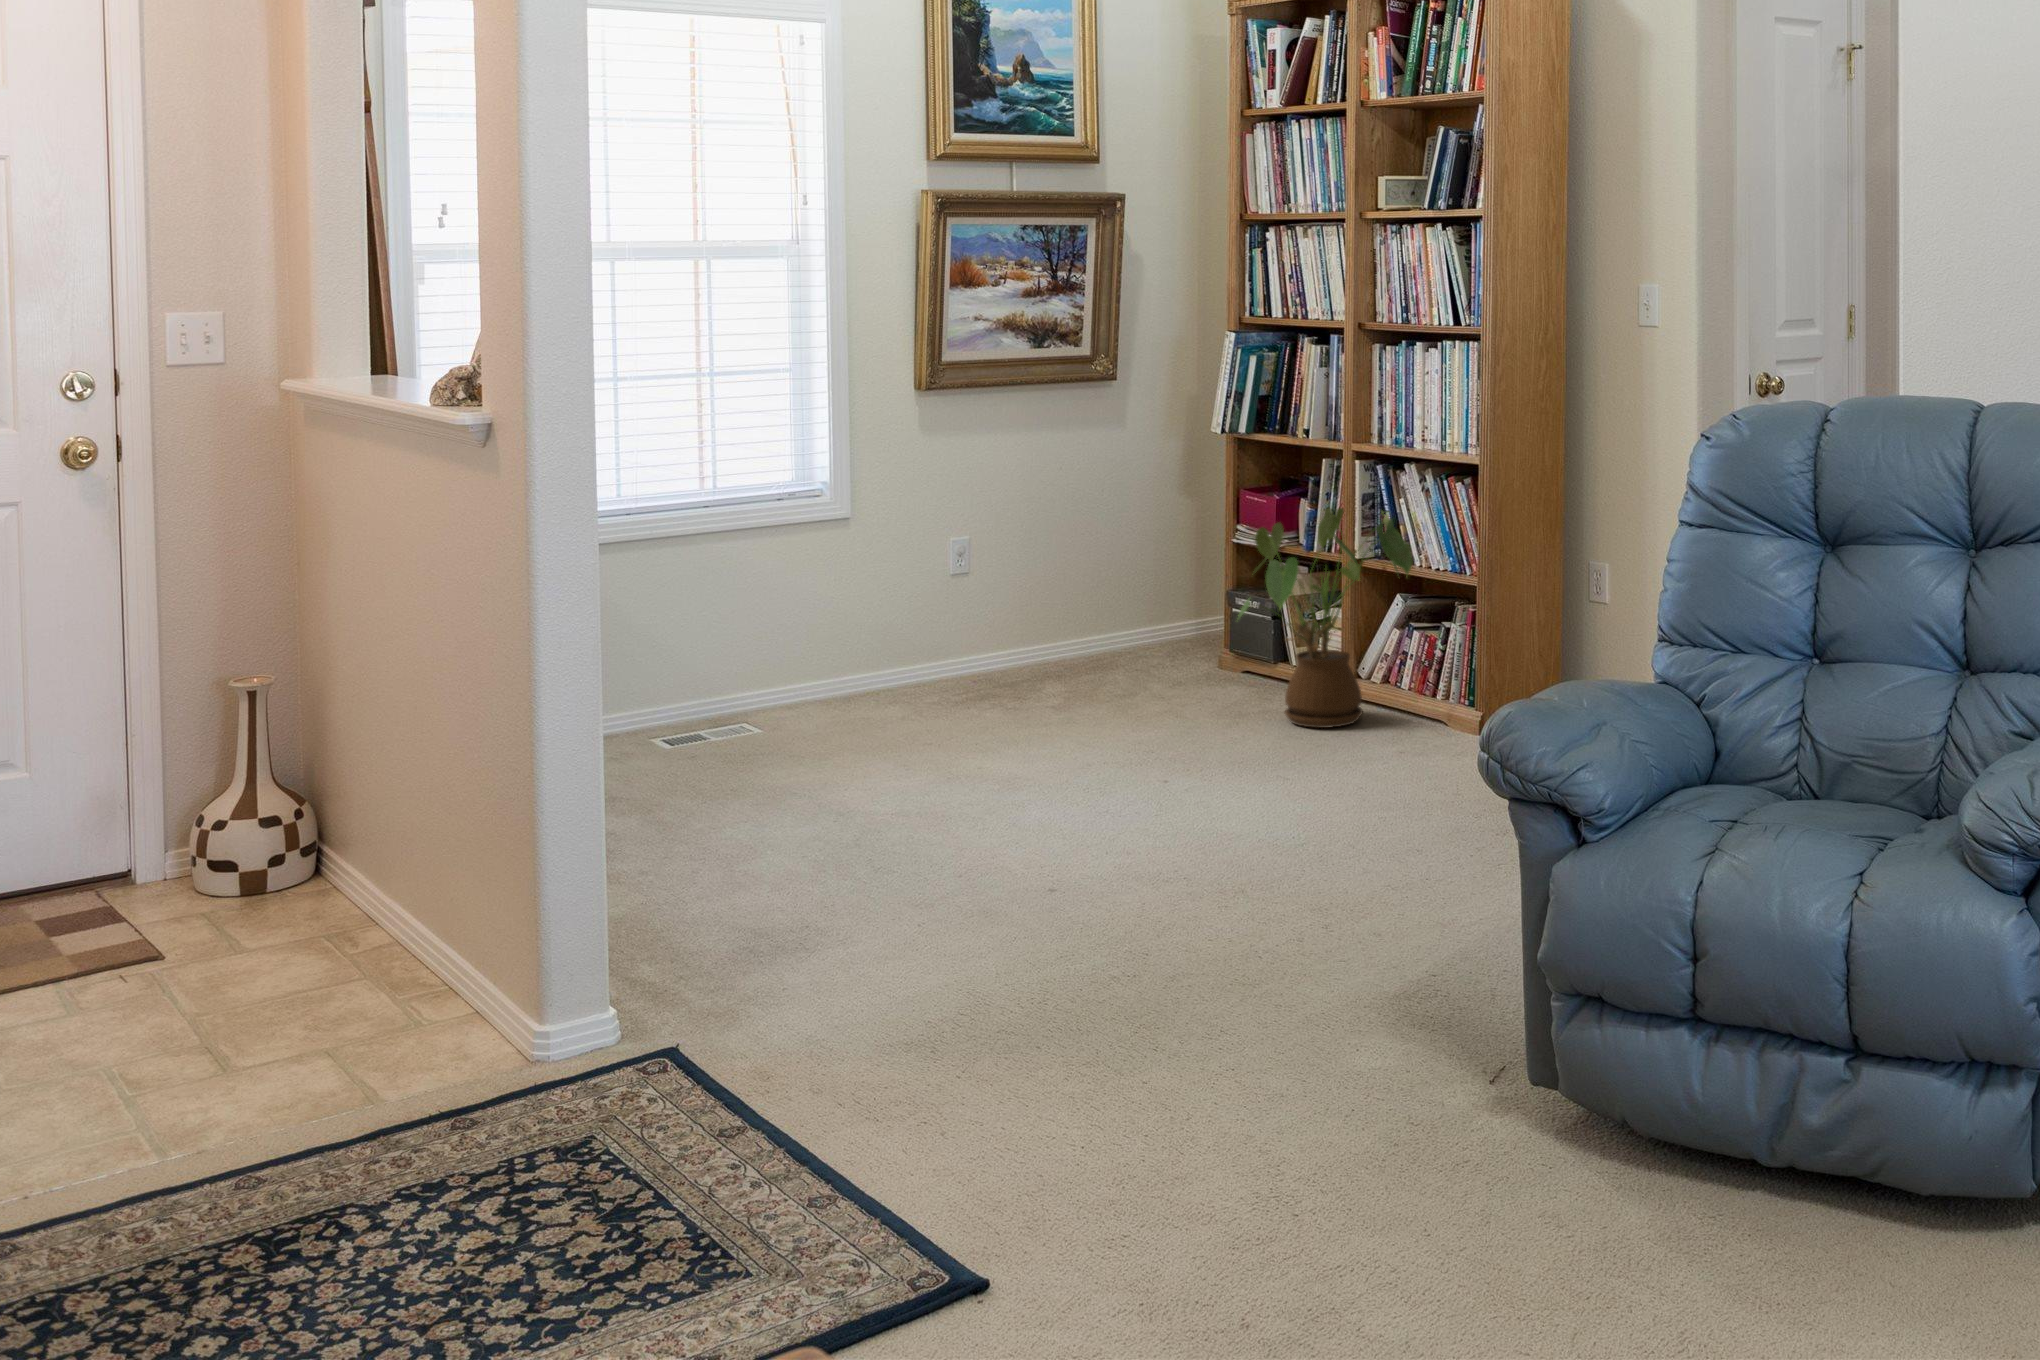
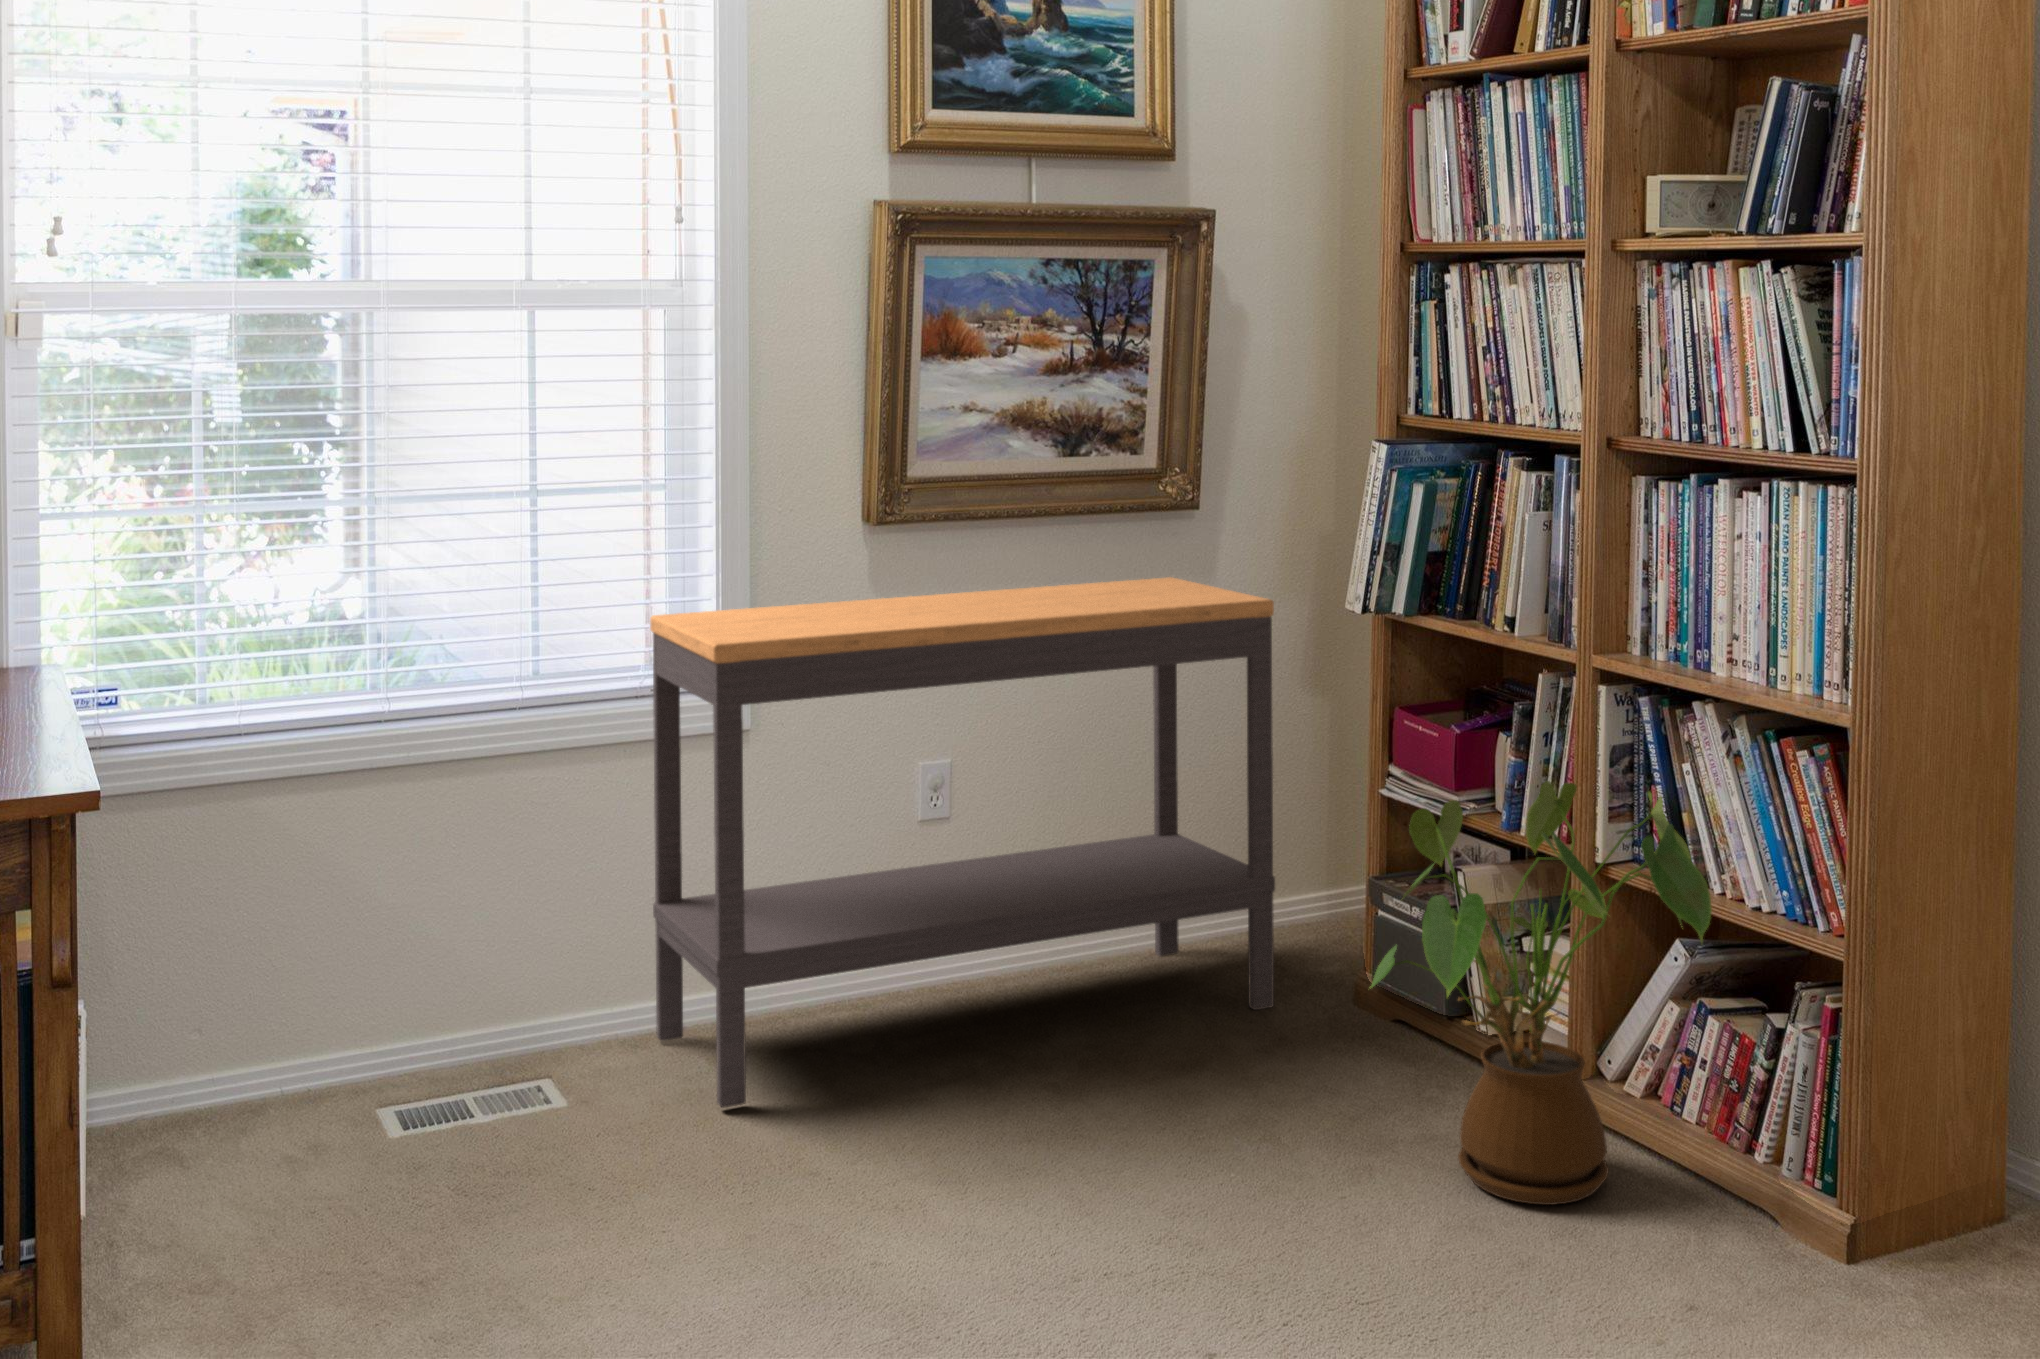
console table: none [791,422,1172,727] -> present [650,577,1275,1108]

